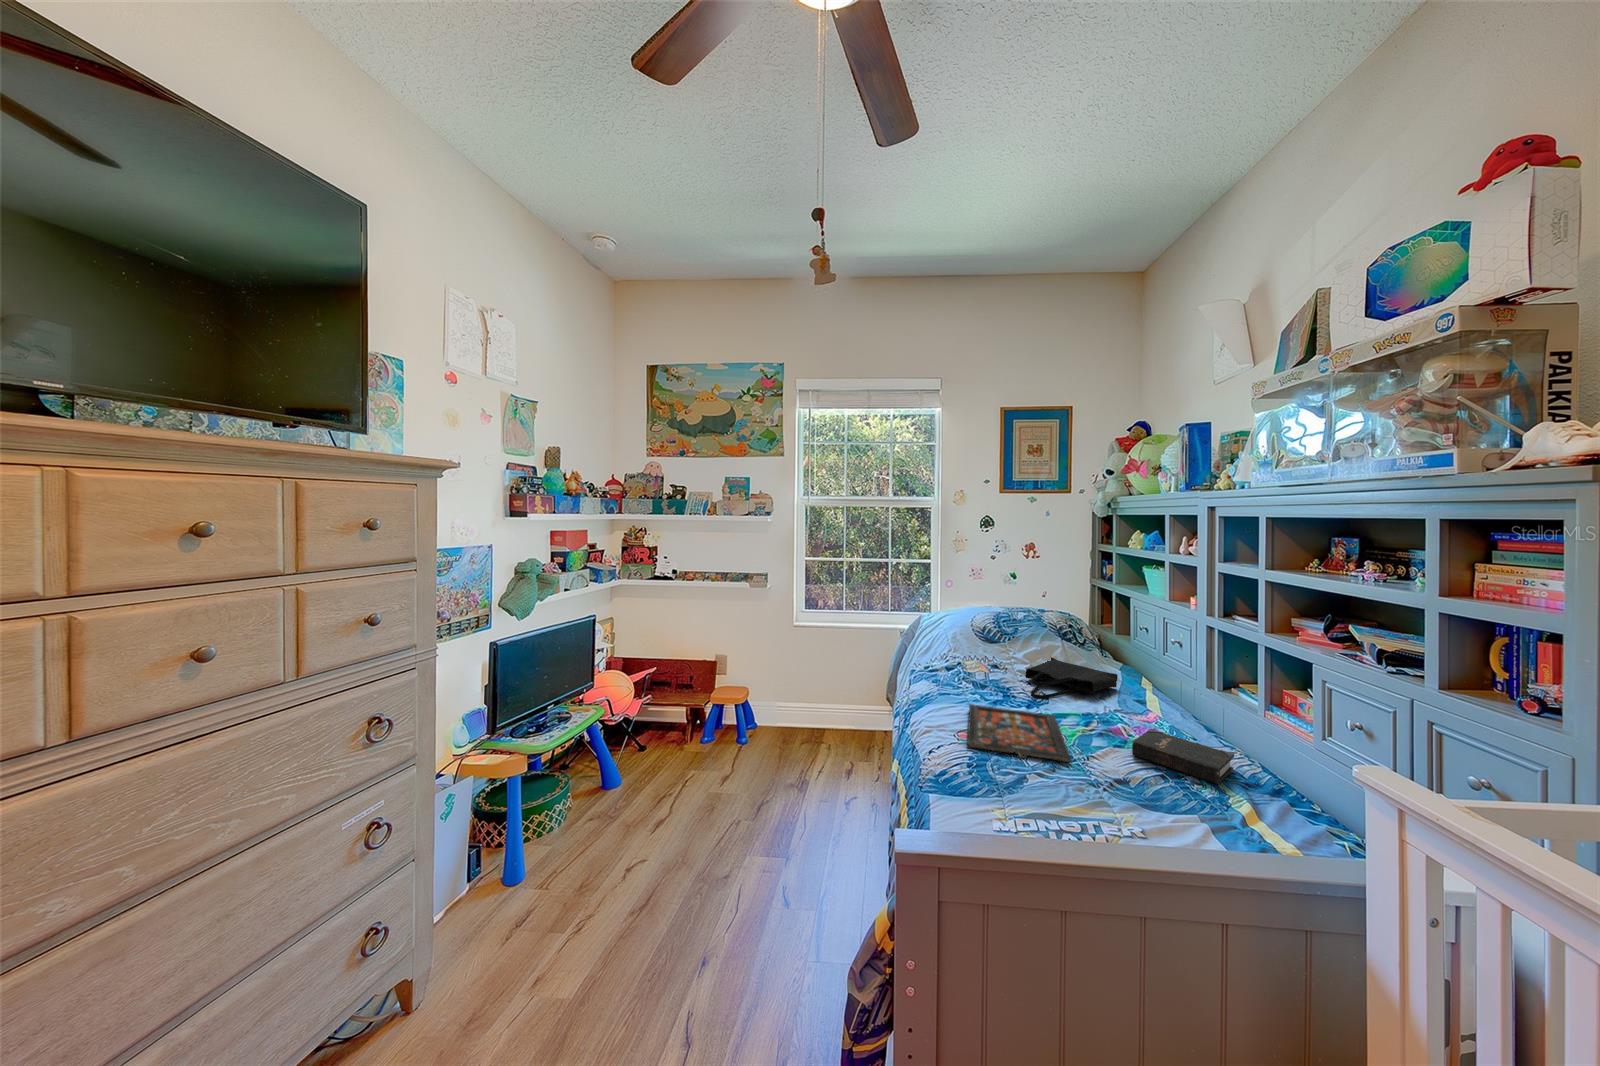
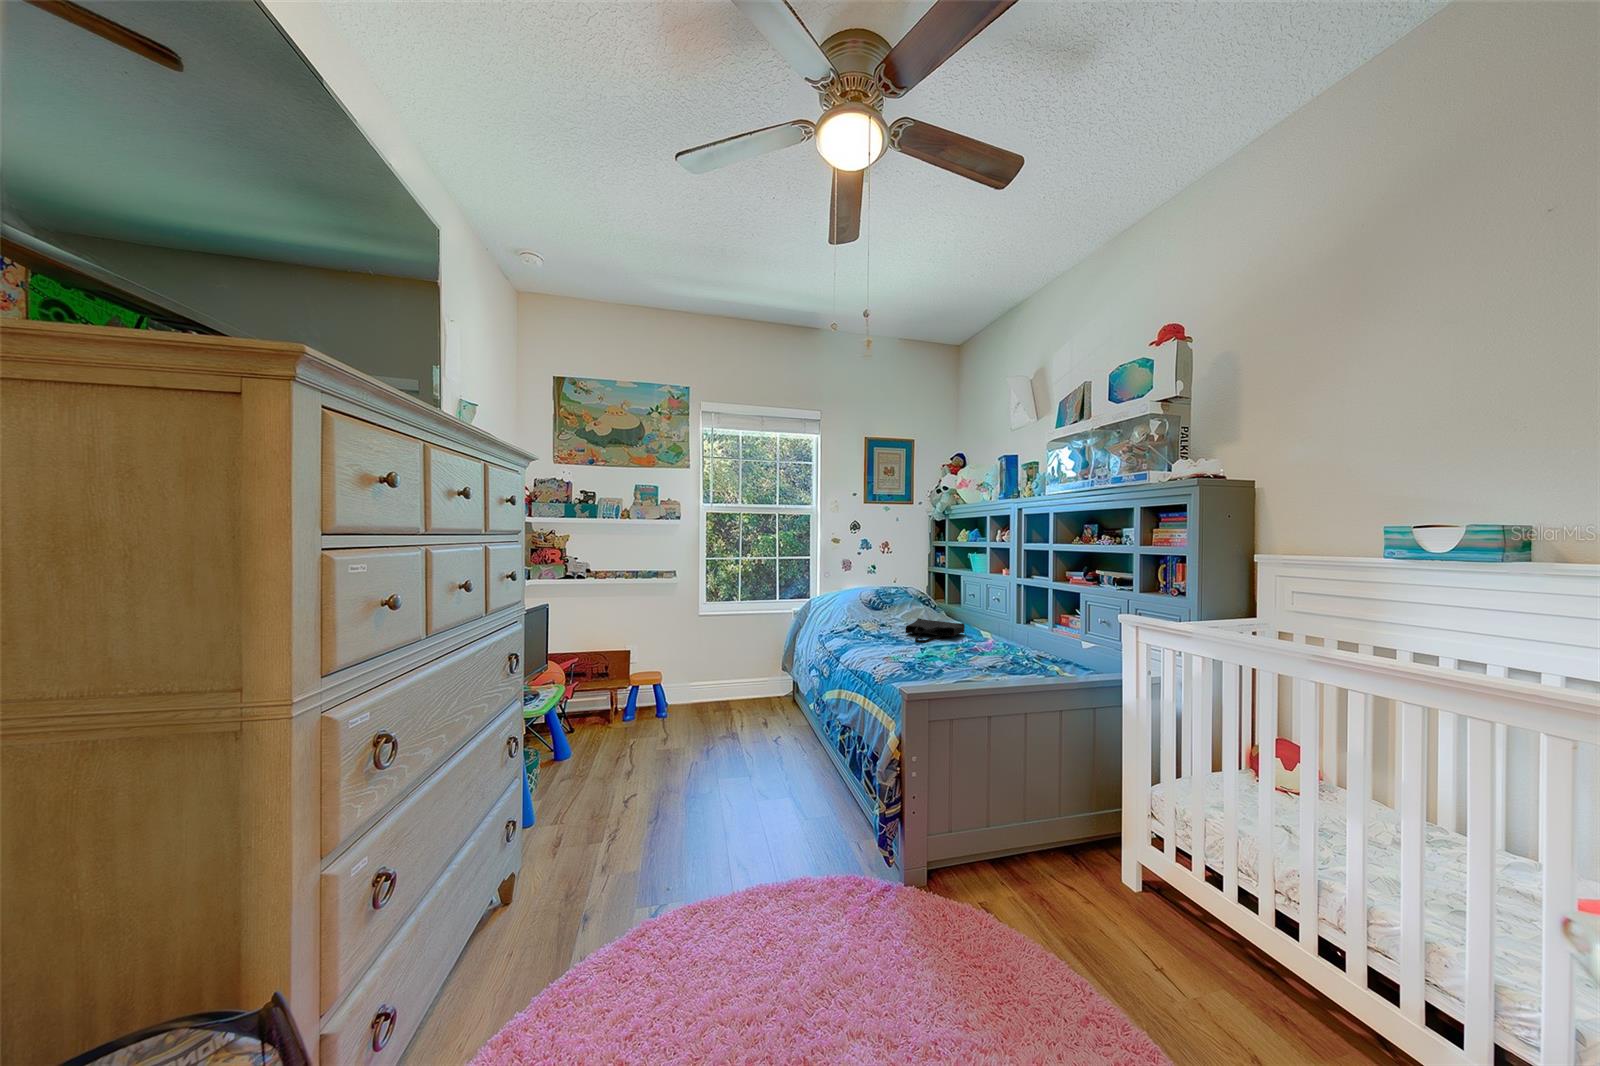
board game: present [967,704,1071,762] -> none [883,647,965,670]
hardback book: present [1132,729,1234,784] -> none [995,646,1050,669]

